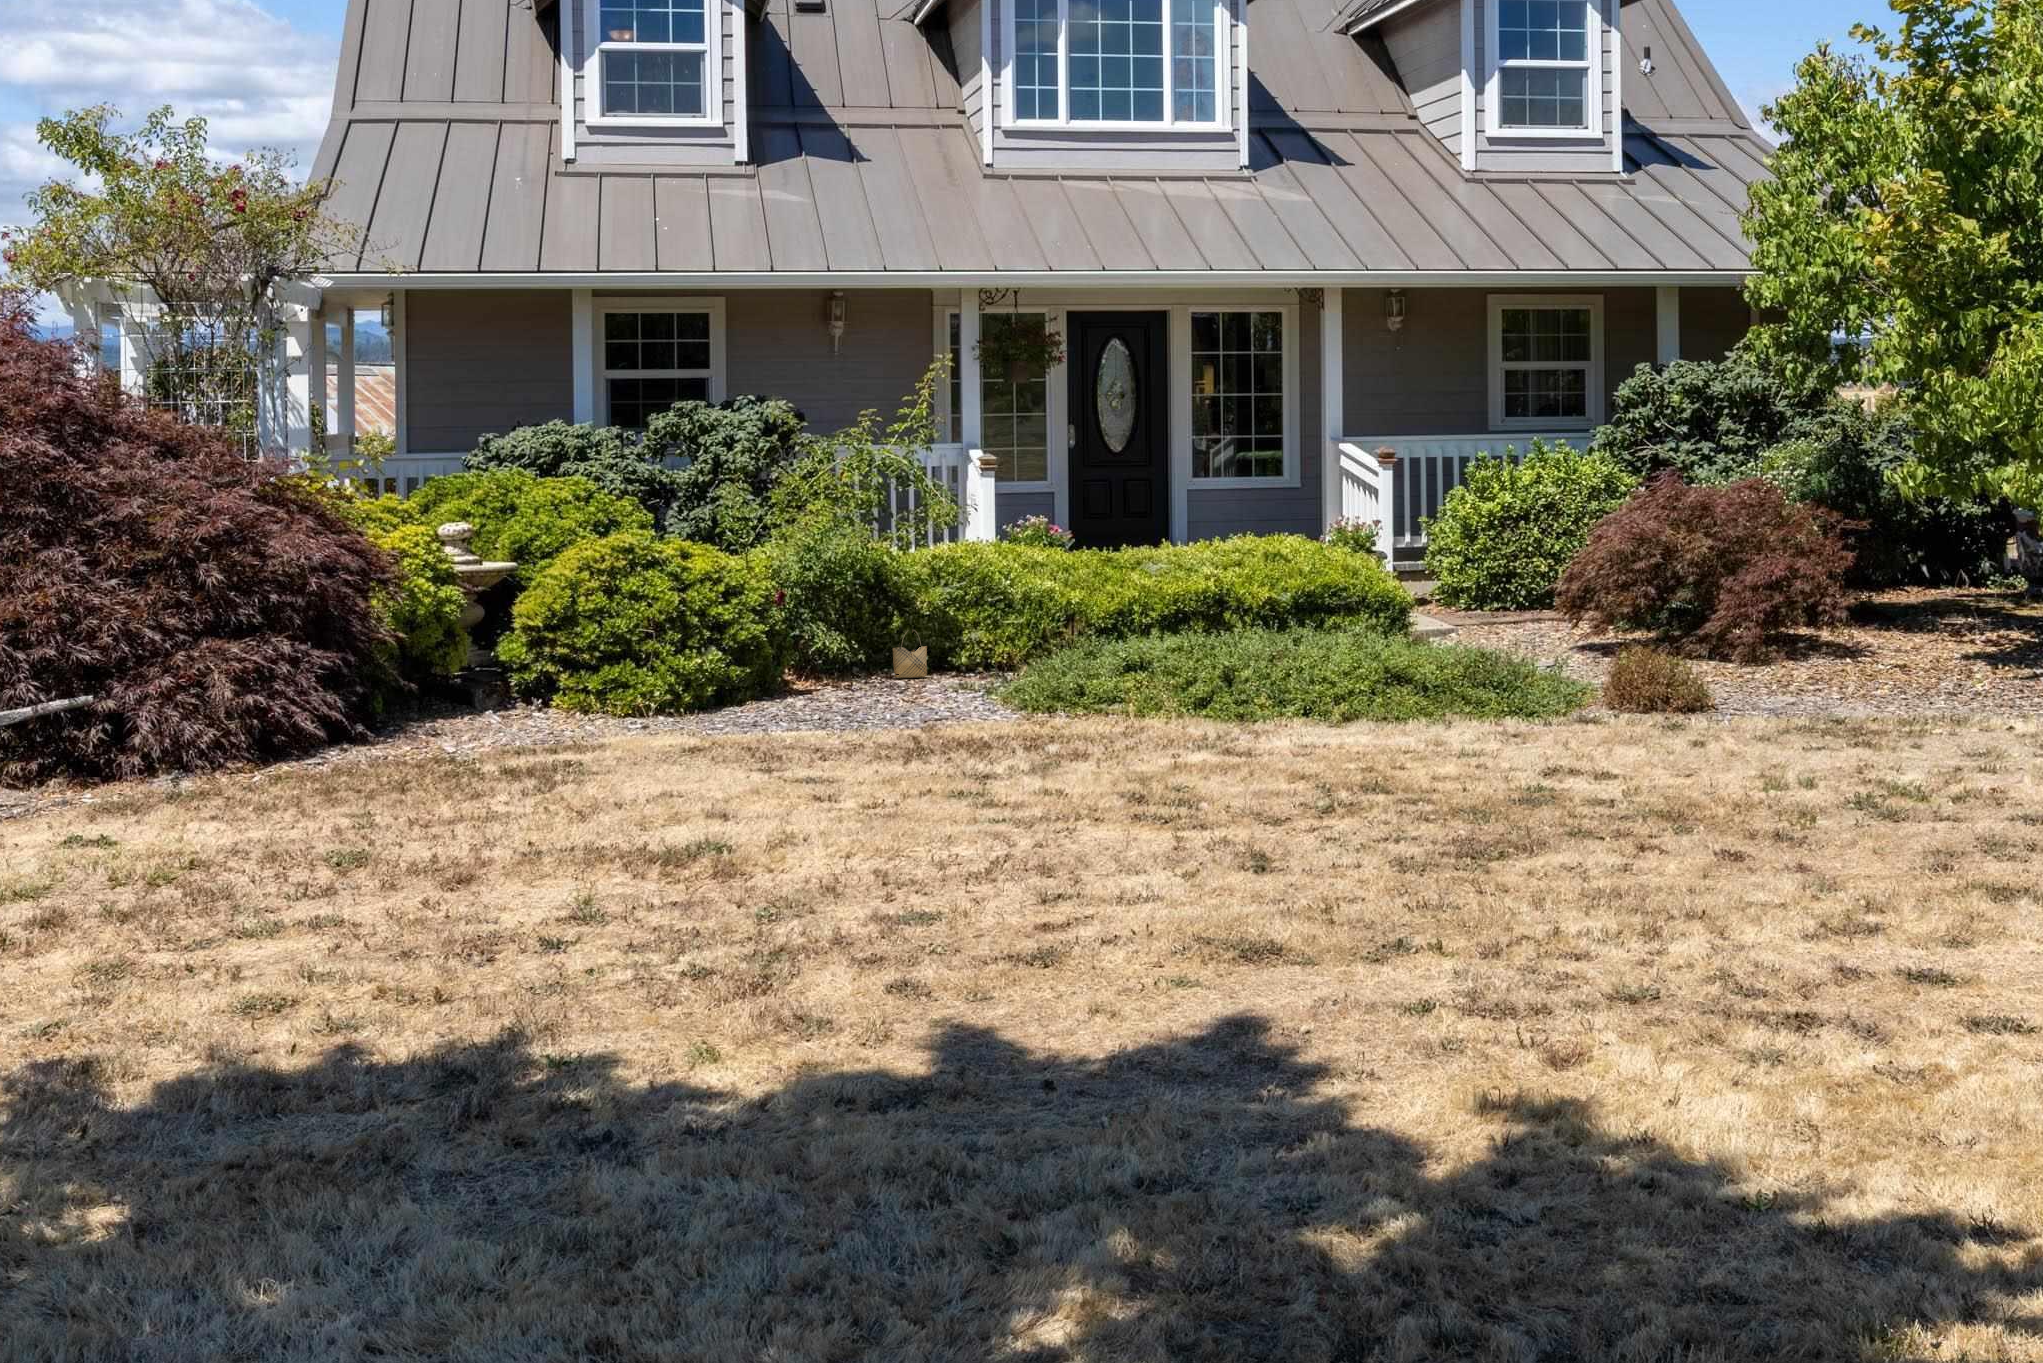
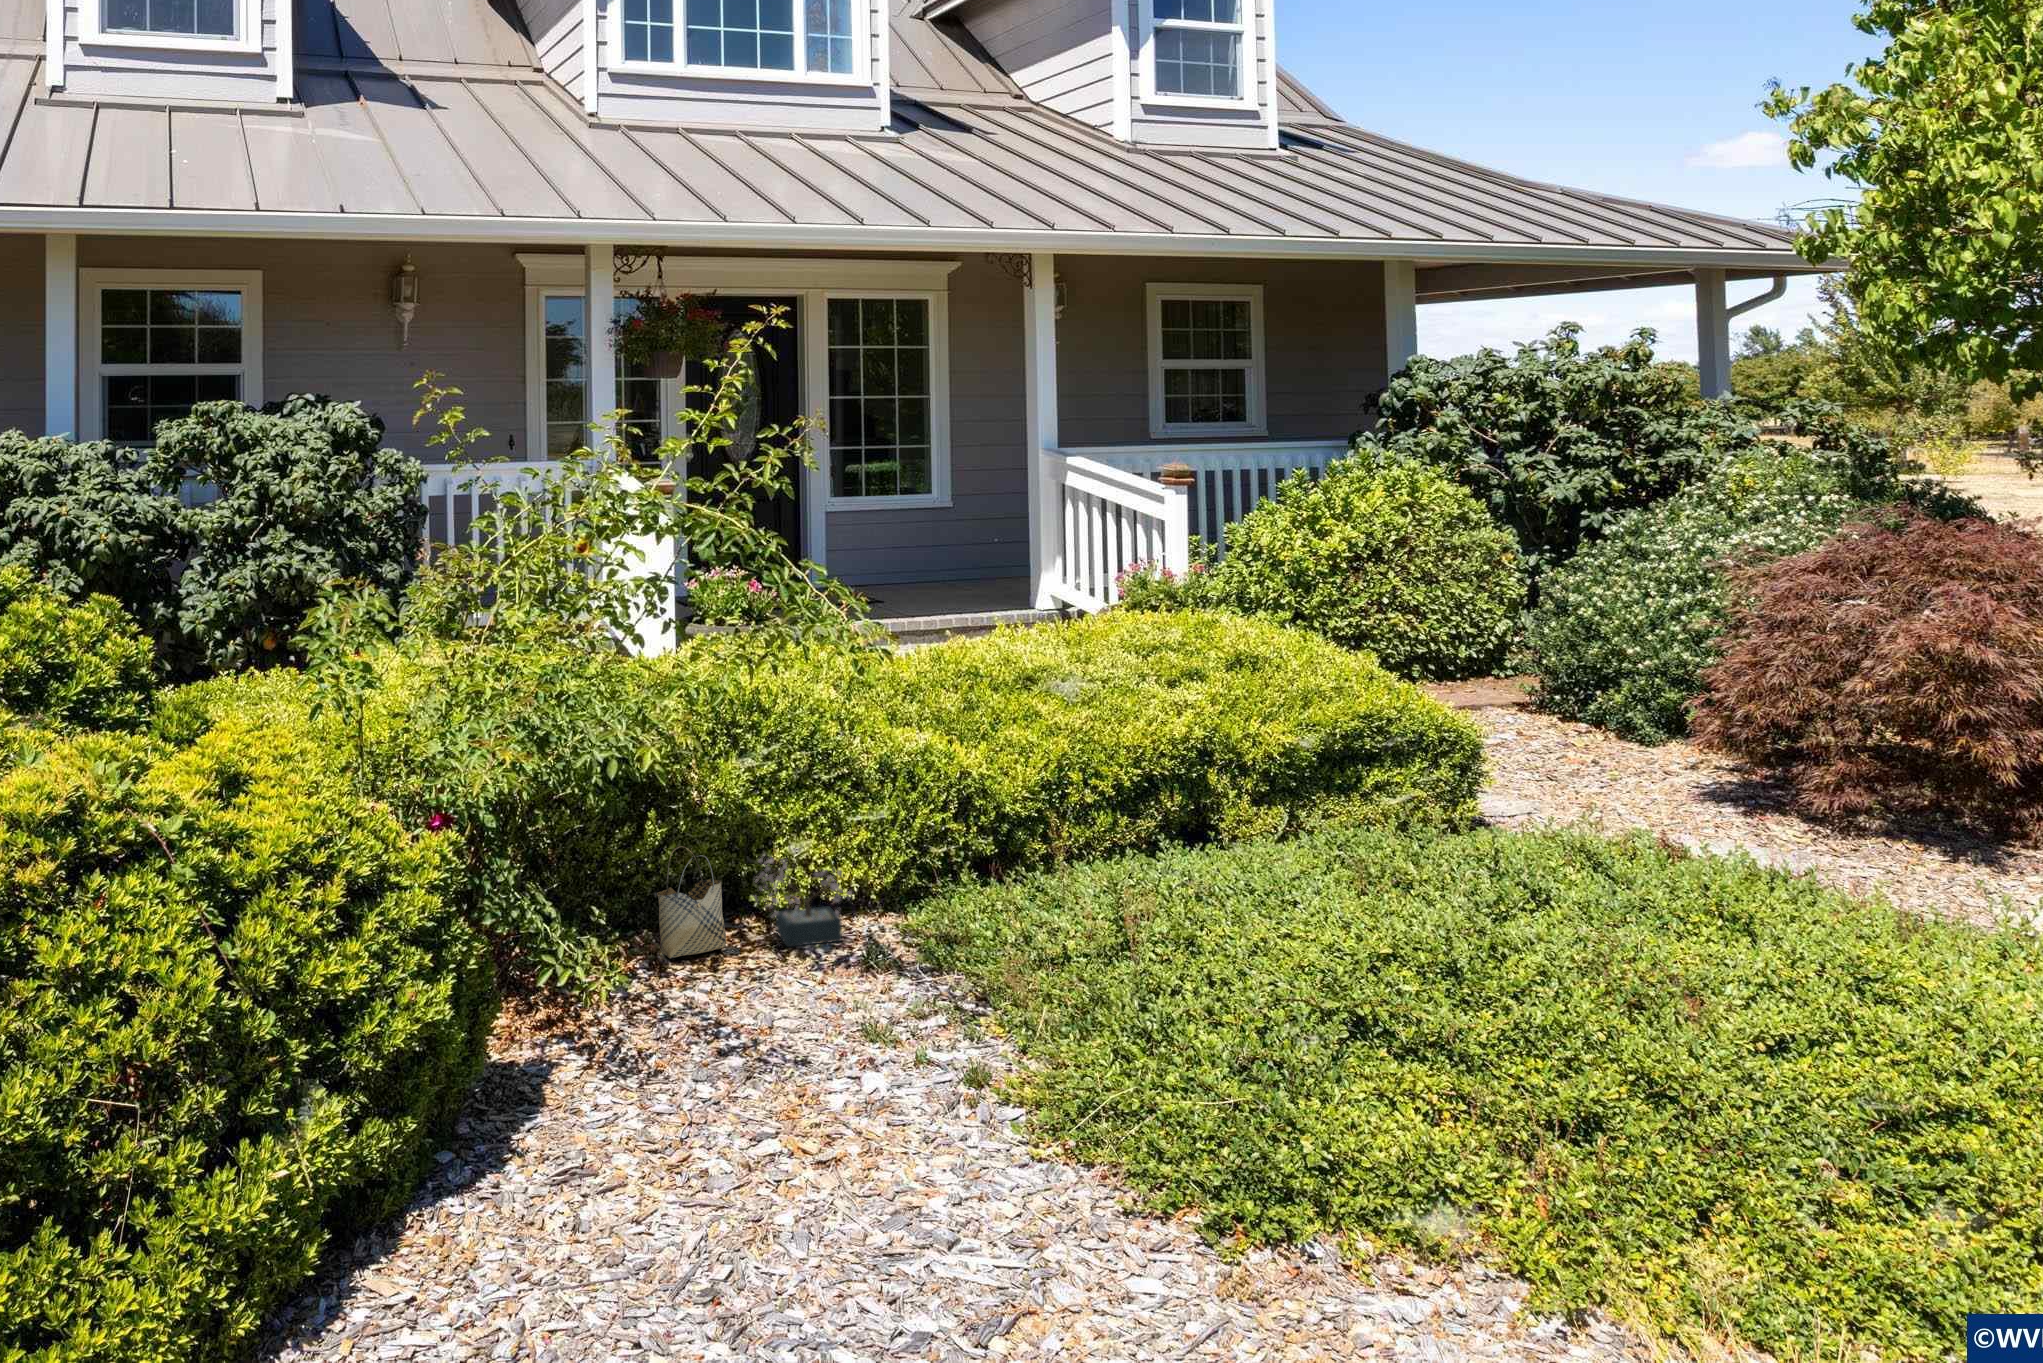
decorative plant: none [945,636,995,679] -> present [755,858,852,947]

